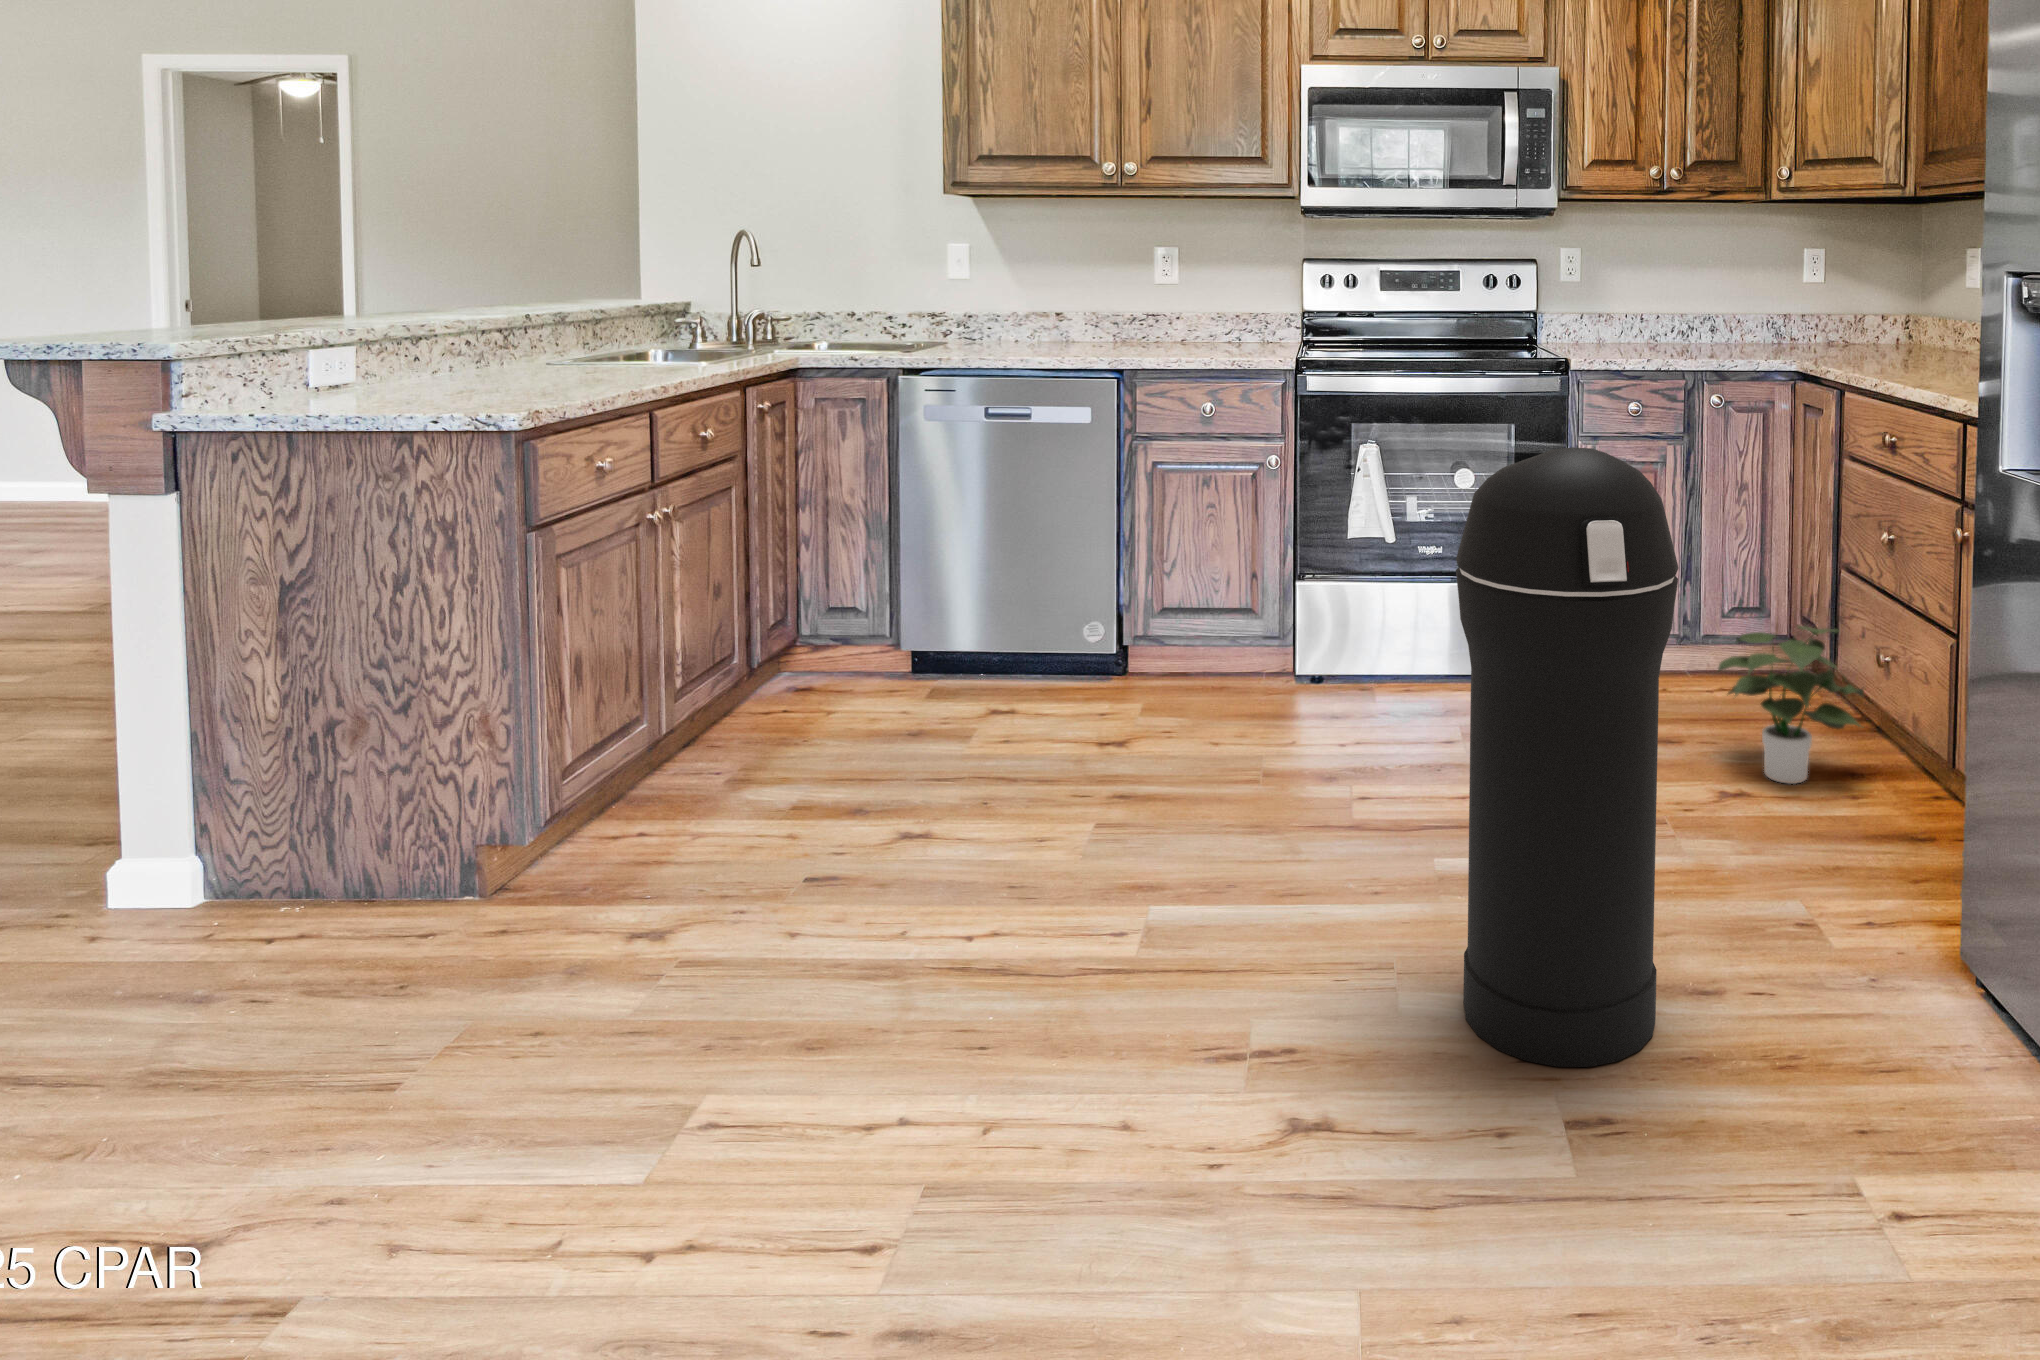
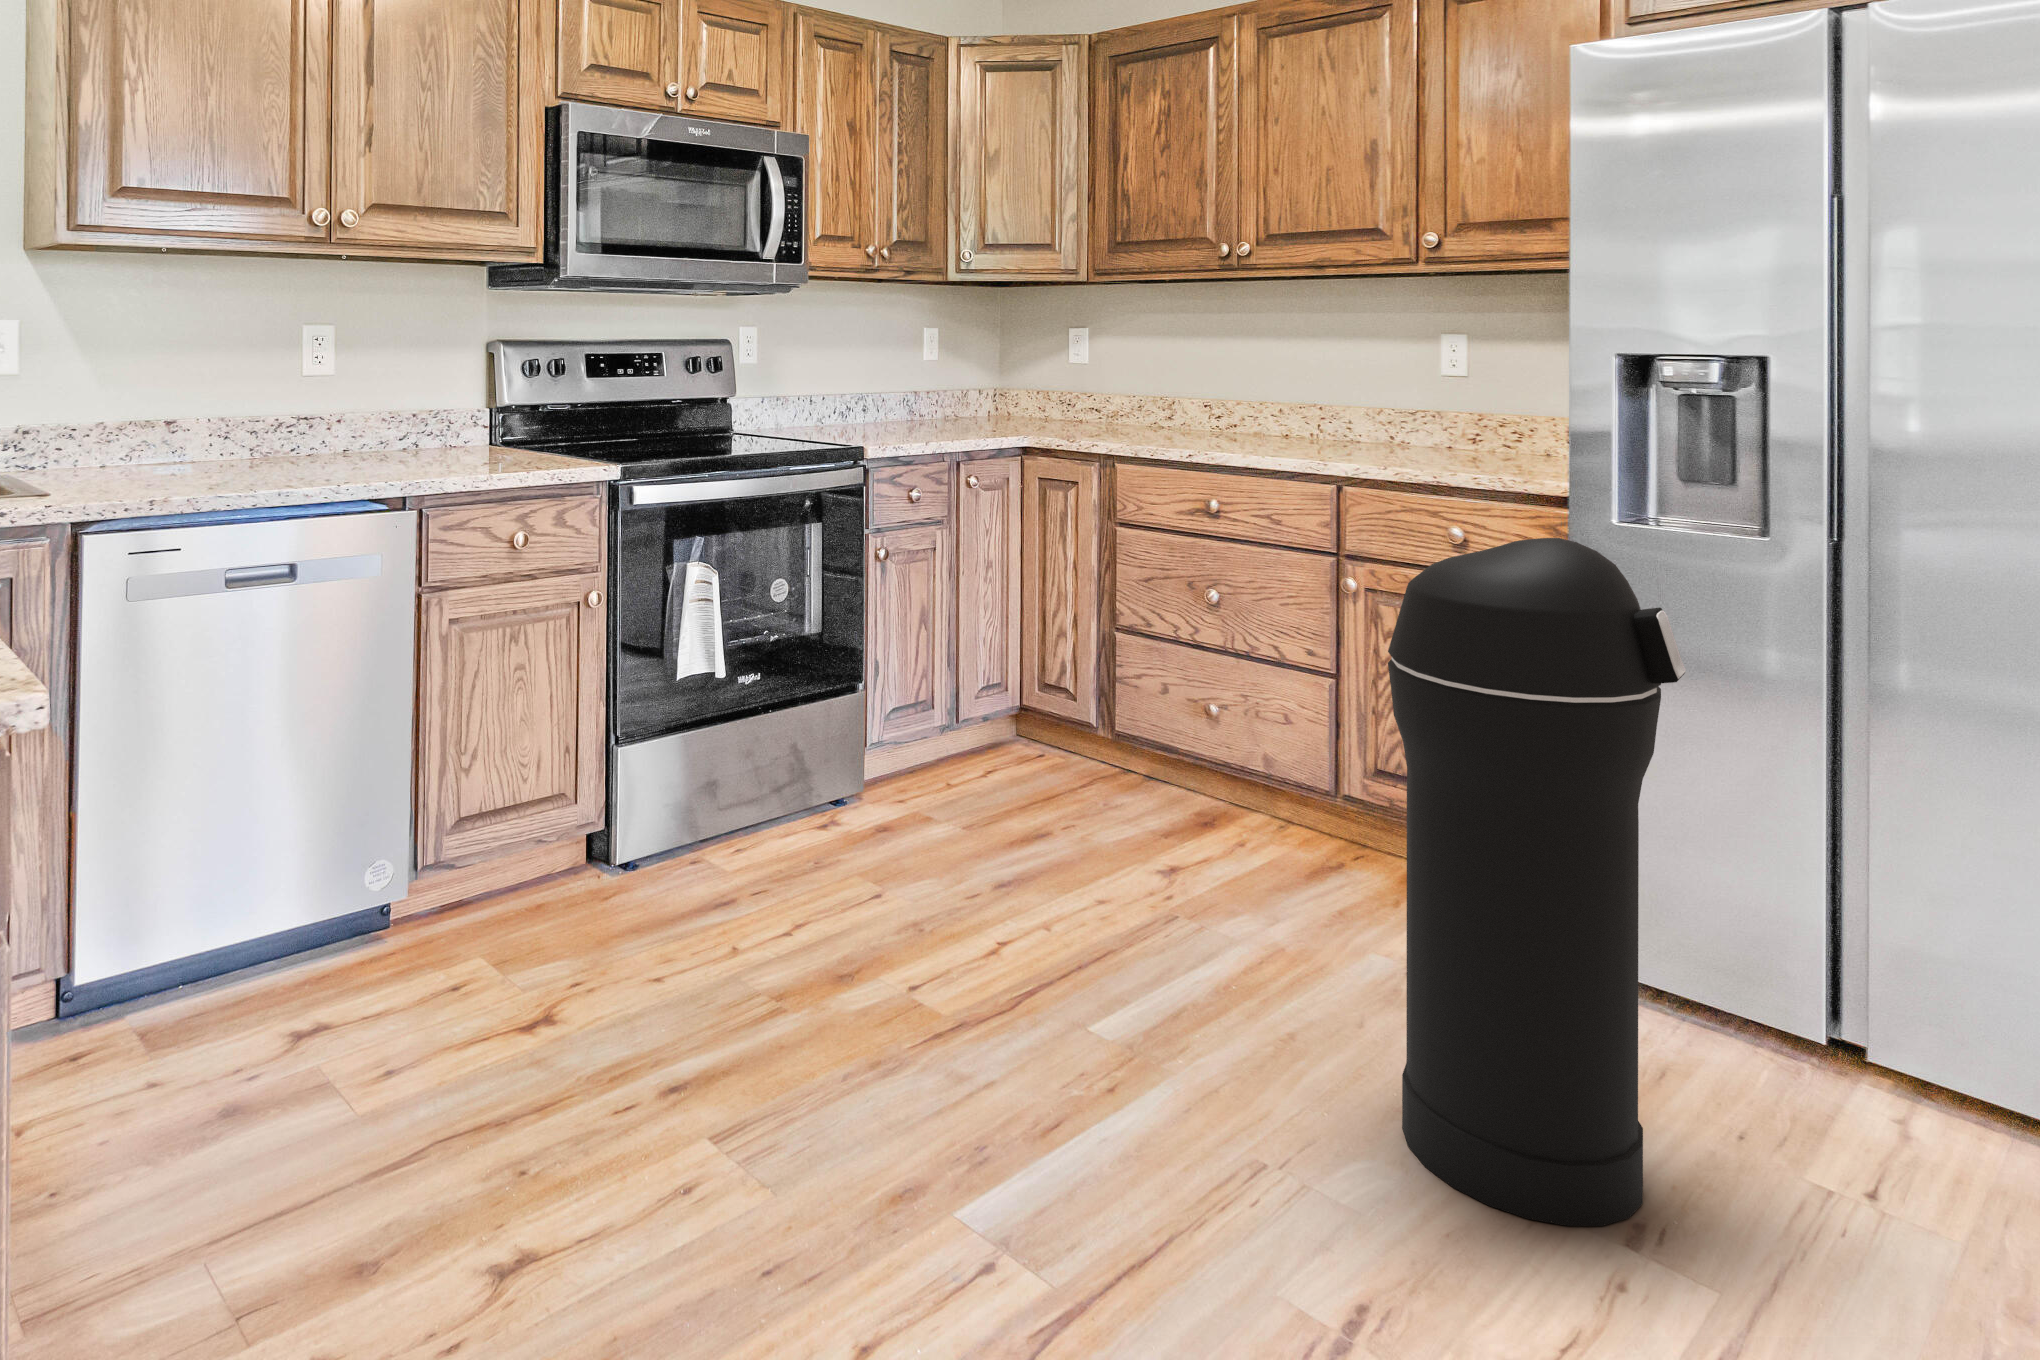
potted plant: present [1718,626,1863,784] -> none [1124,687,1275,846]

